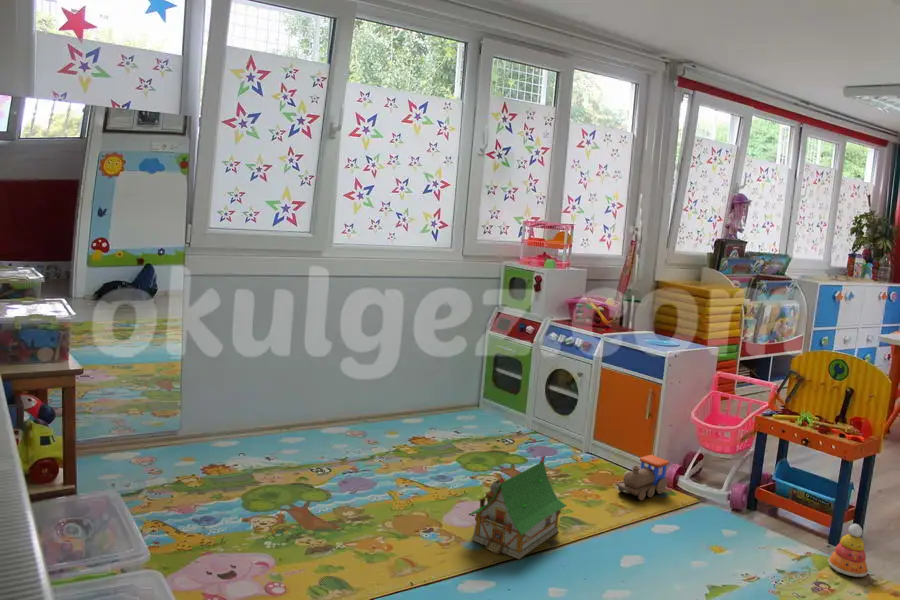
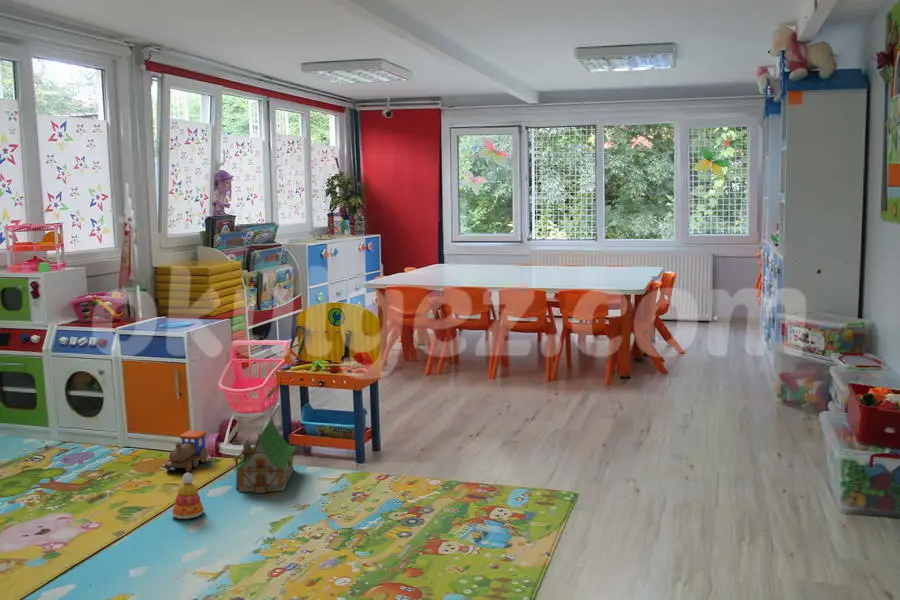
toy house: present [469,456,567,559] -> present [234,416,296,493]
stacking toy: present [828,524,868,577] -> present [172,473,204,519]

